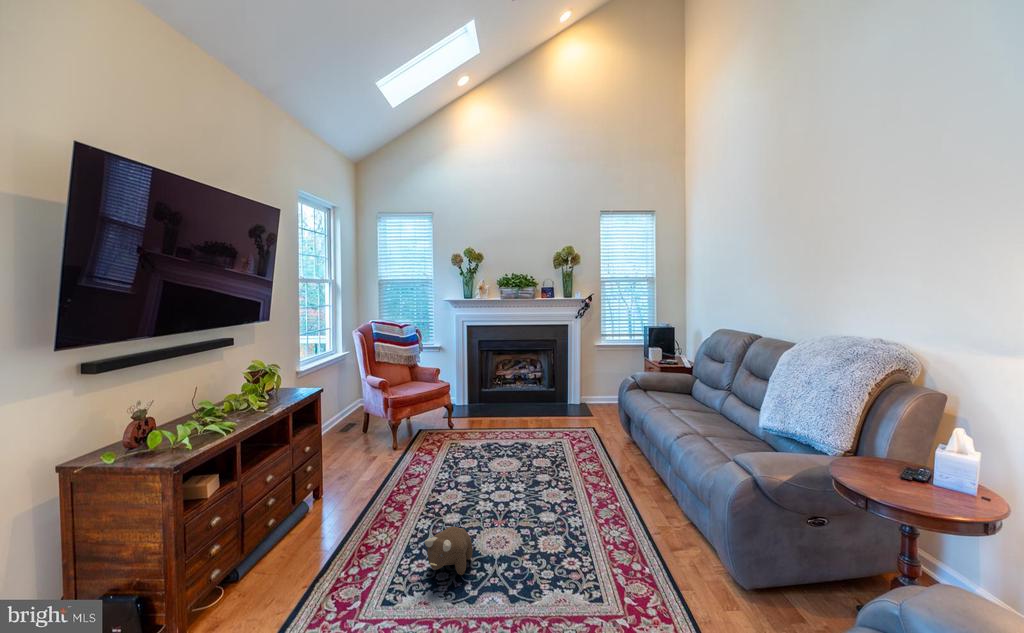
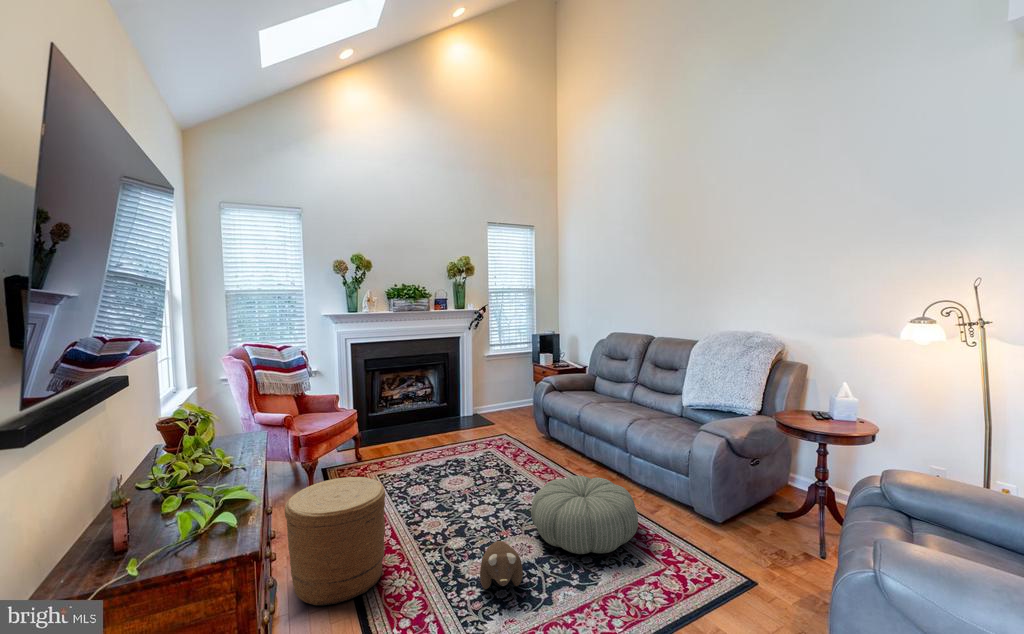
woven basket: none [300,438,384,540] -> present [285,477,385,606]
pouf: none [515,481,632,573] -> present [531,476,638,554]

